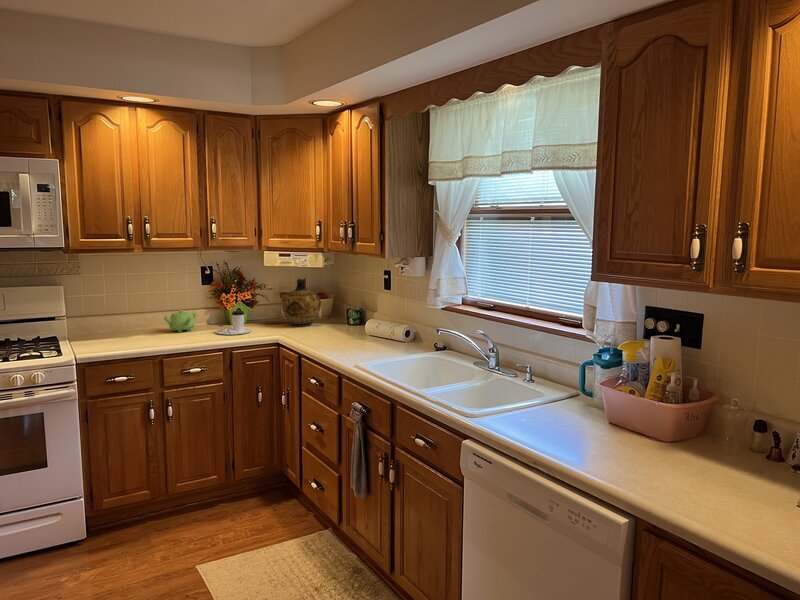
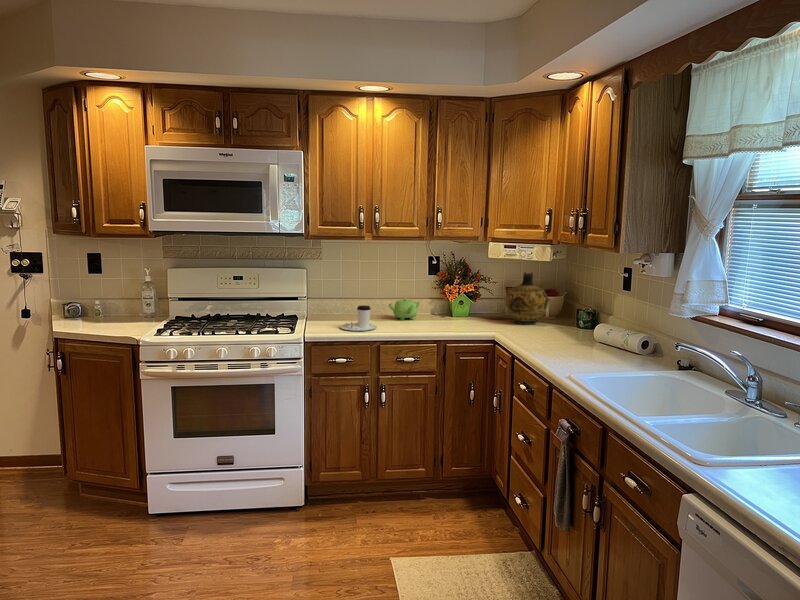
coffee cup: present [216,311,251,335] -> present [340,305,377,331]

